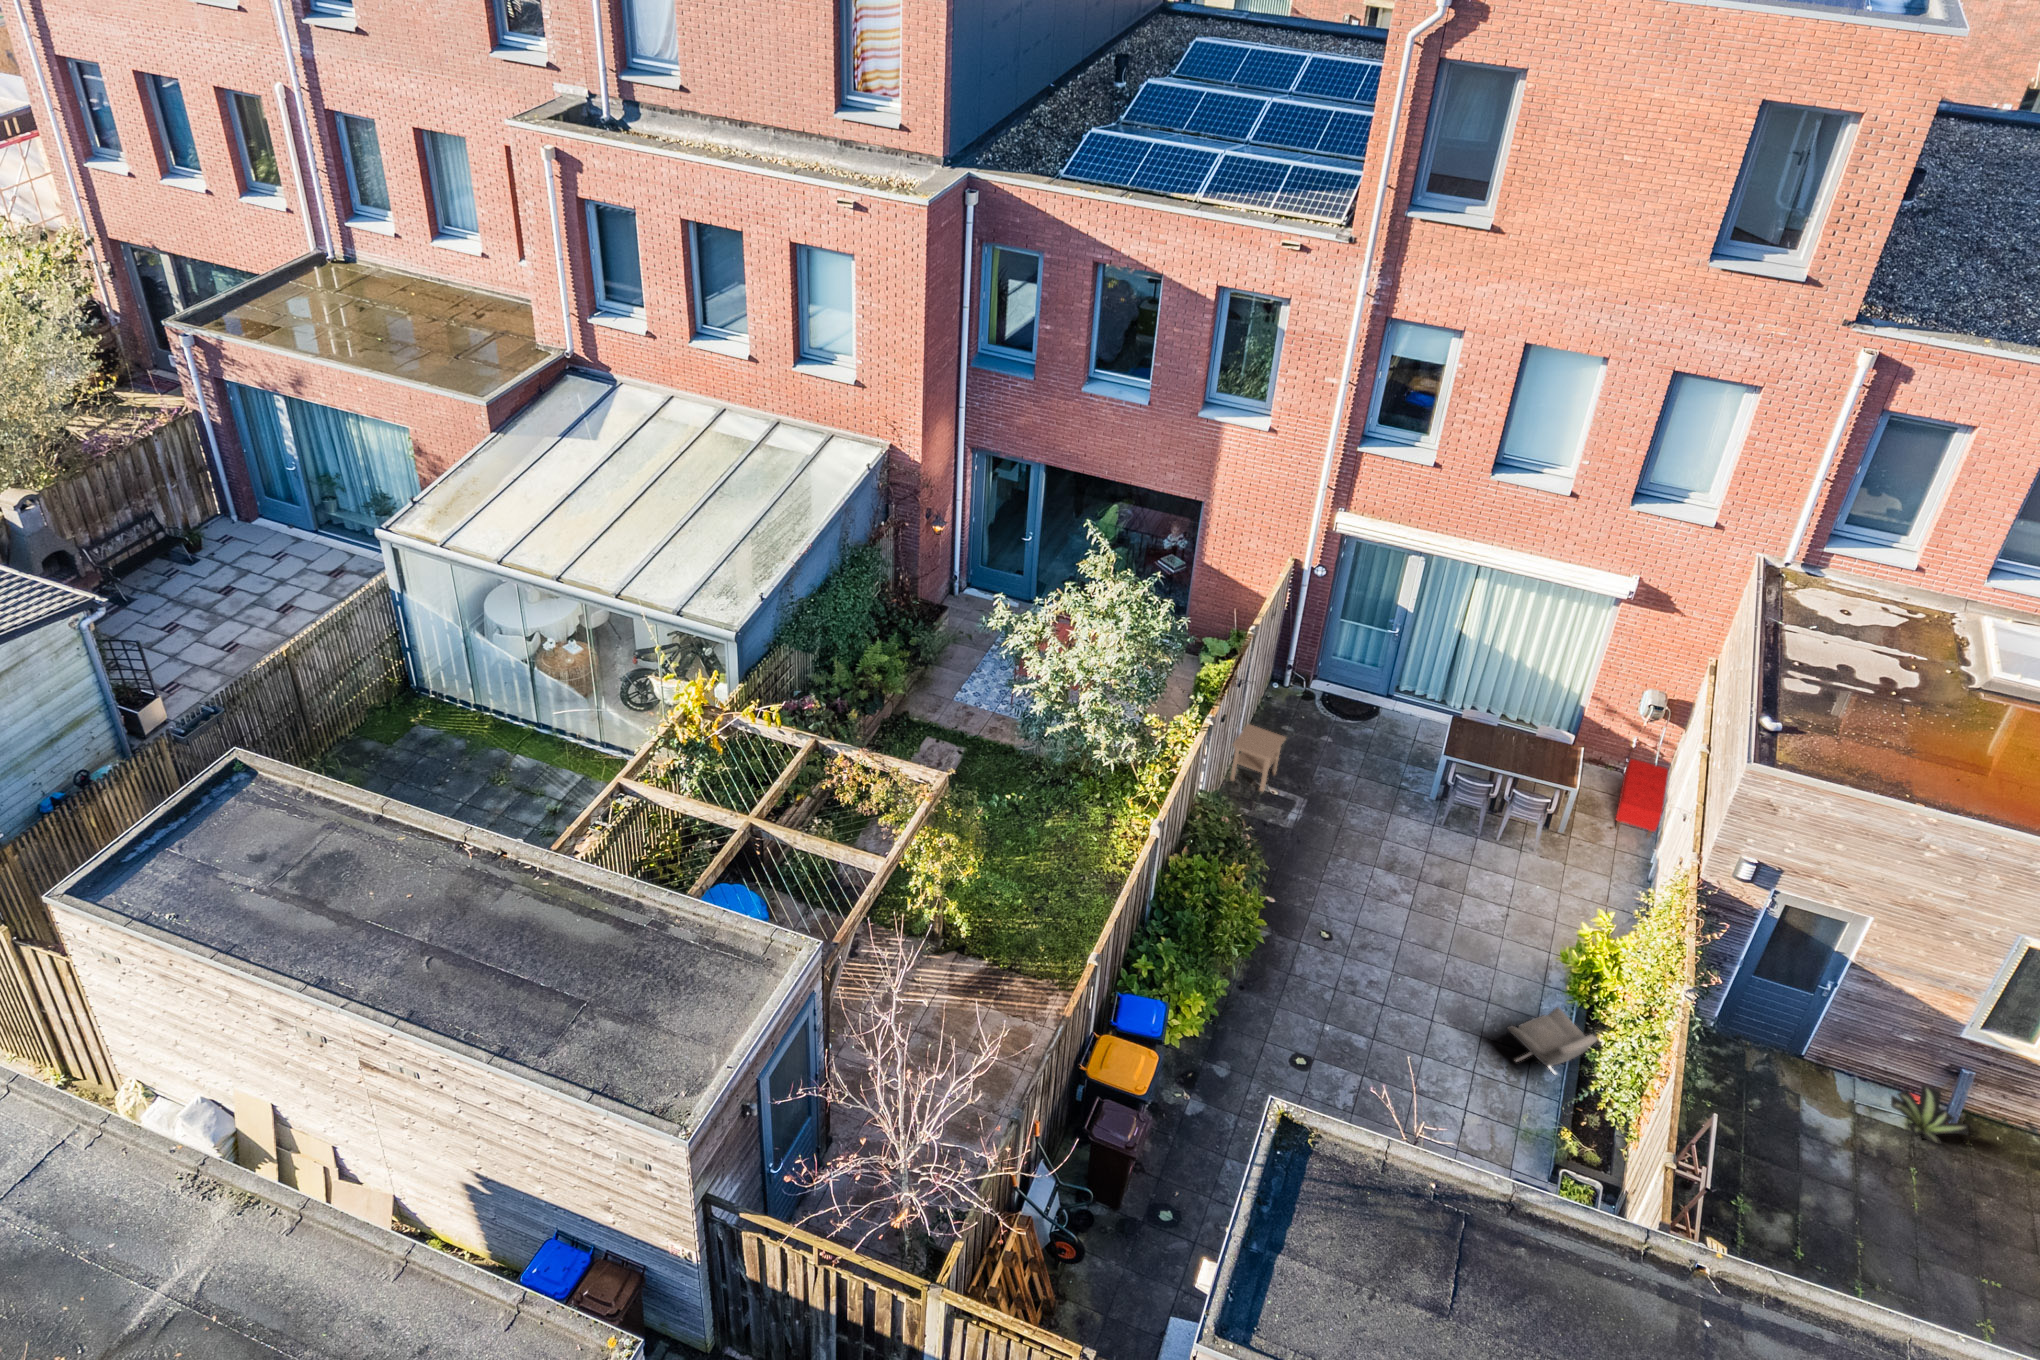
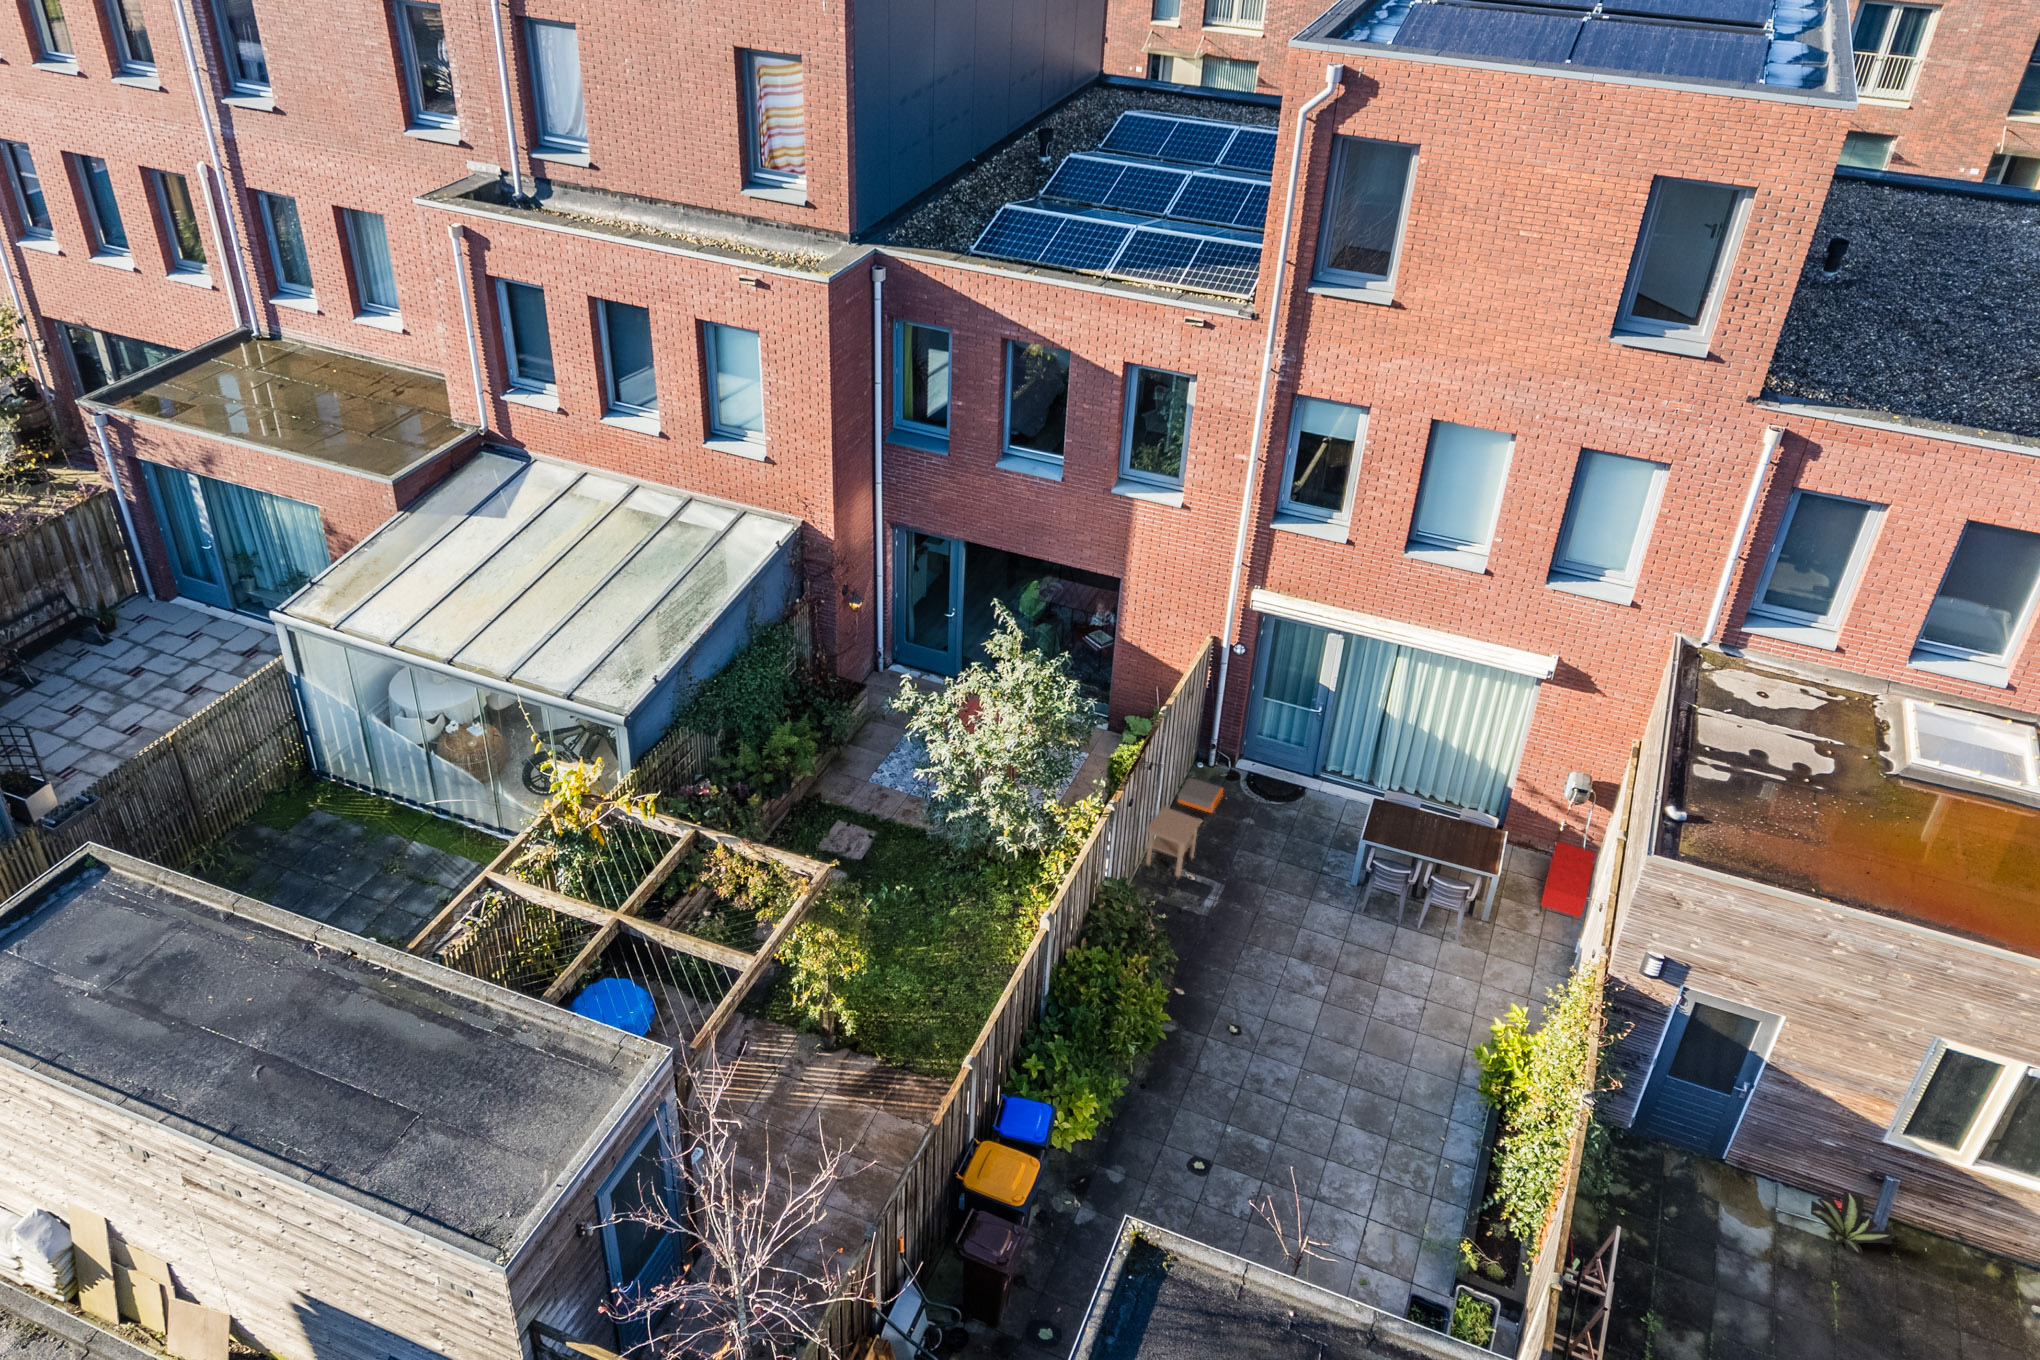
storage box: none [1257,697,1301,731] -> present [1178,778,1223,813]
lounge chair: present [1508,1007,1597,1074] -> none [1413,1107,1505,1179]

